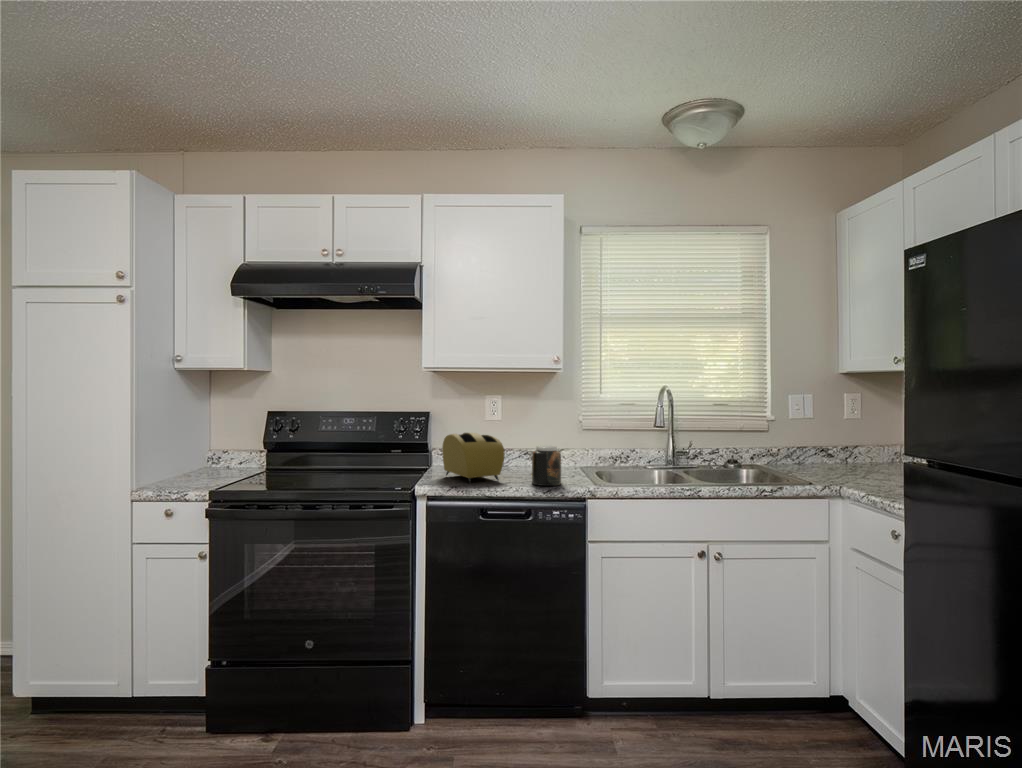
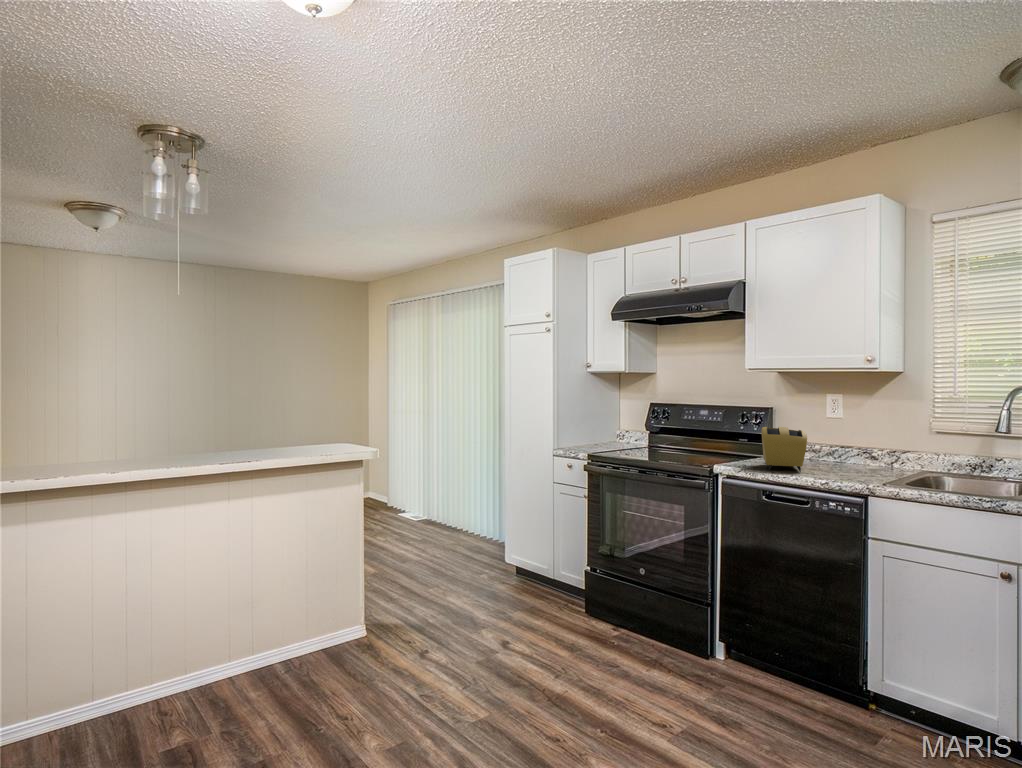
jar: present [532,445,561,486] -> none [823,442,853,480]

